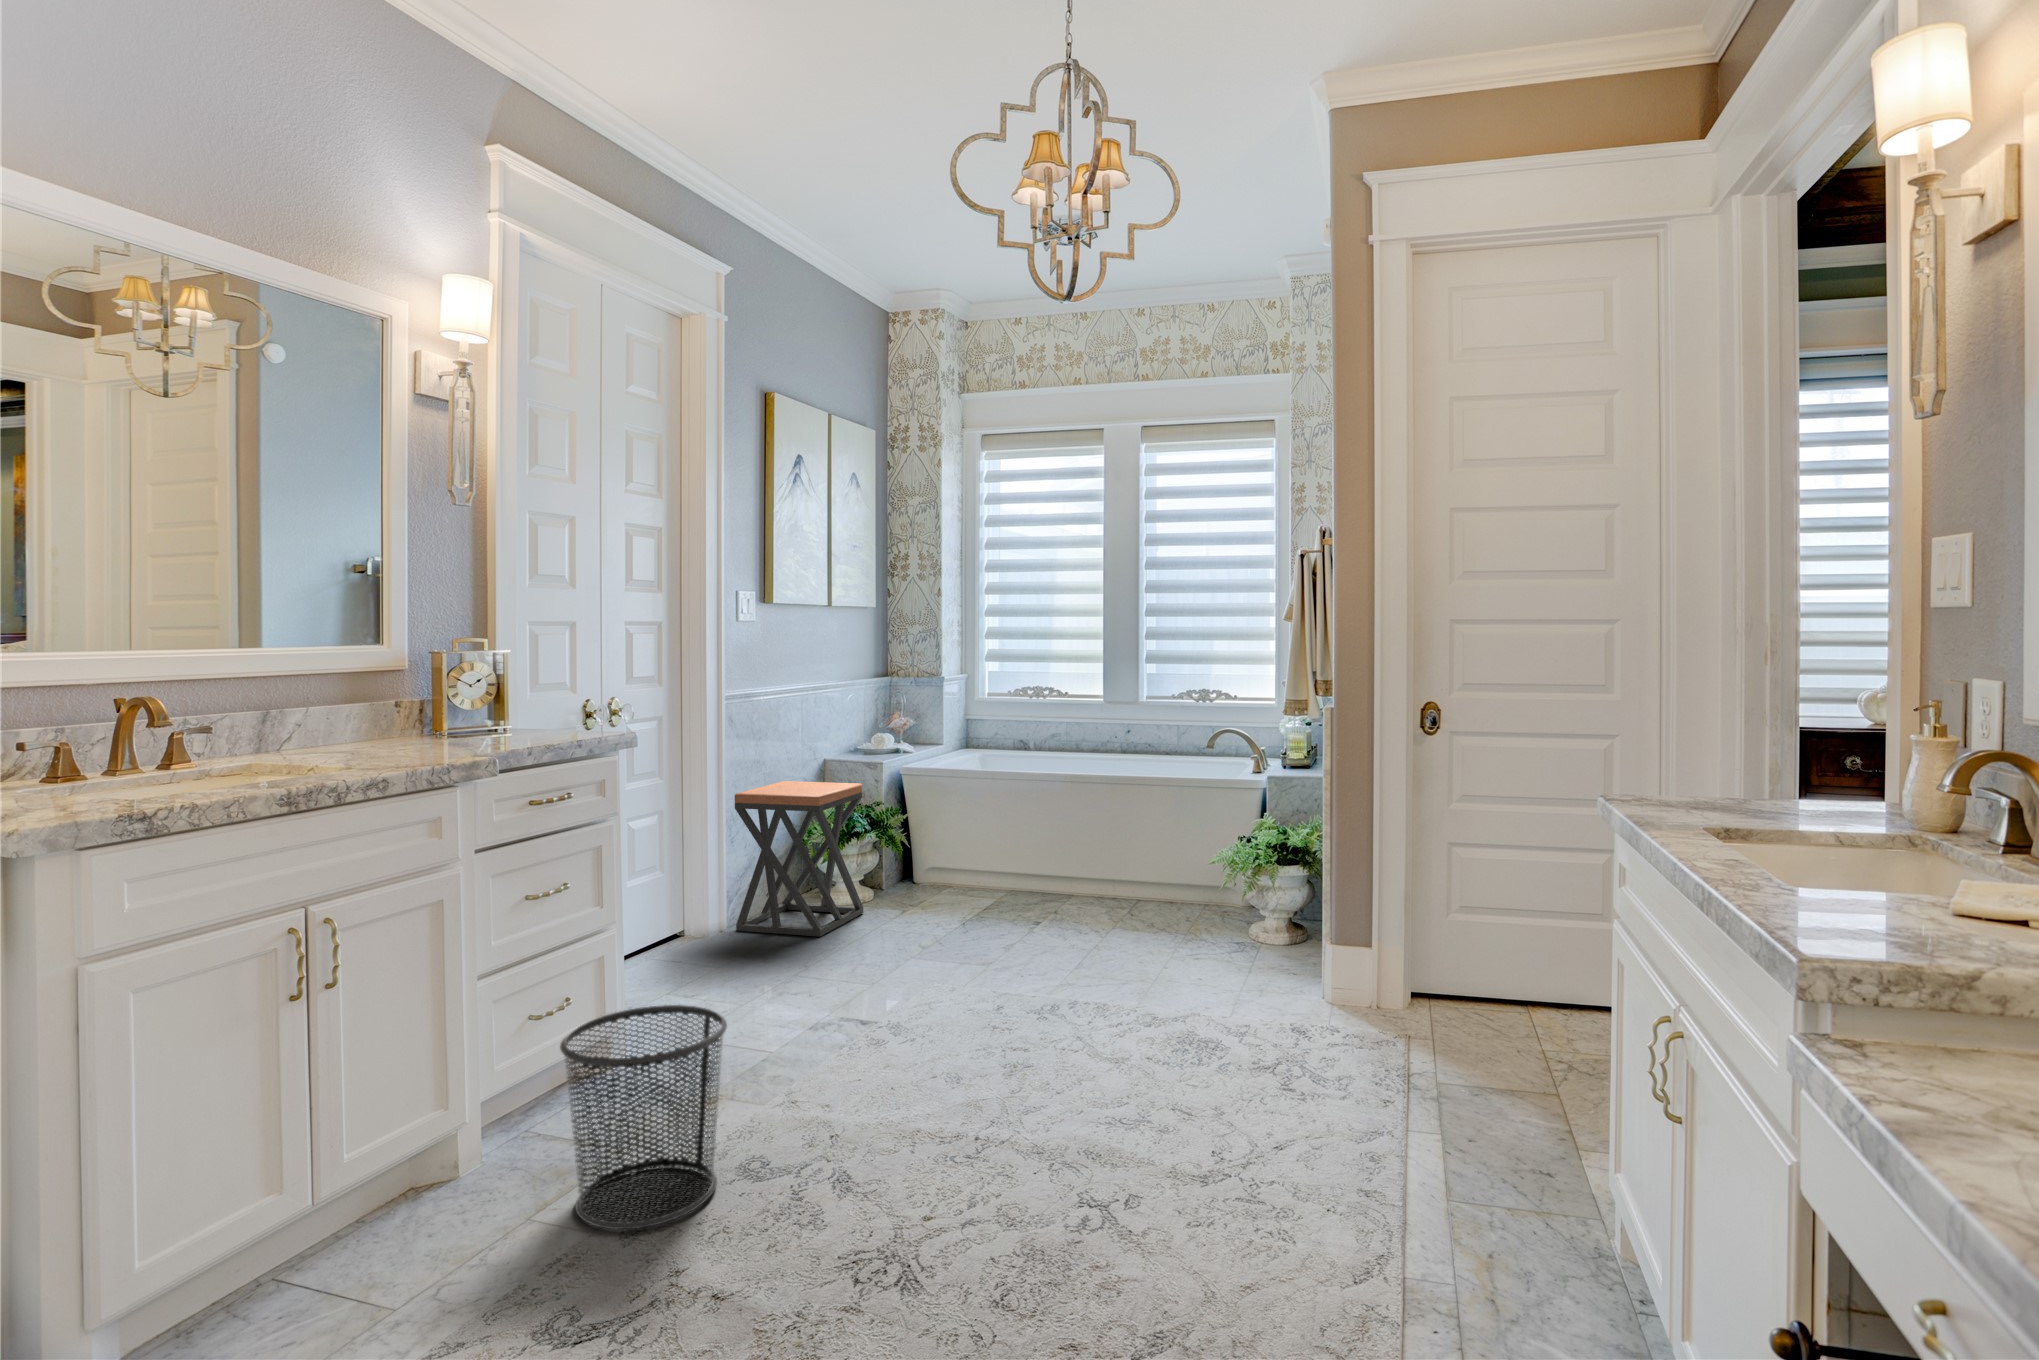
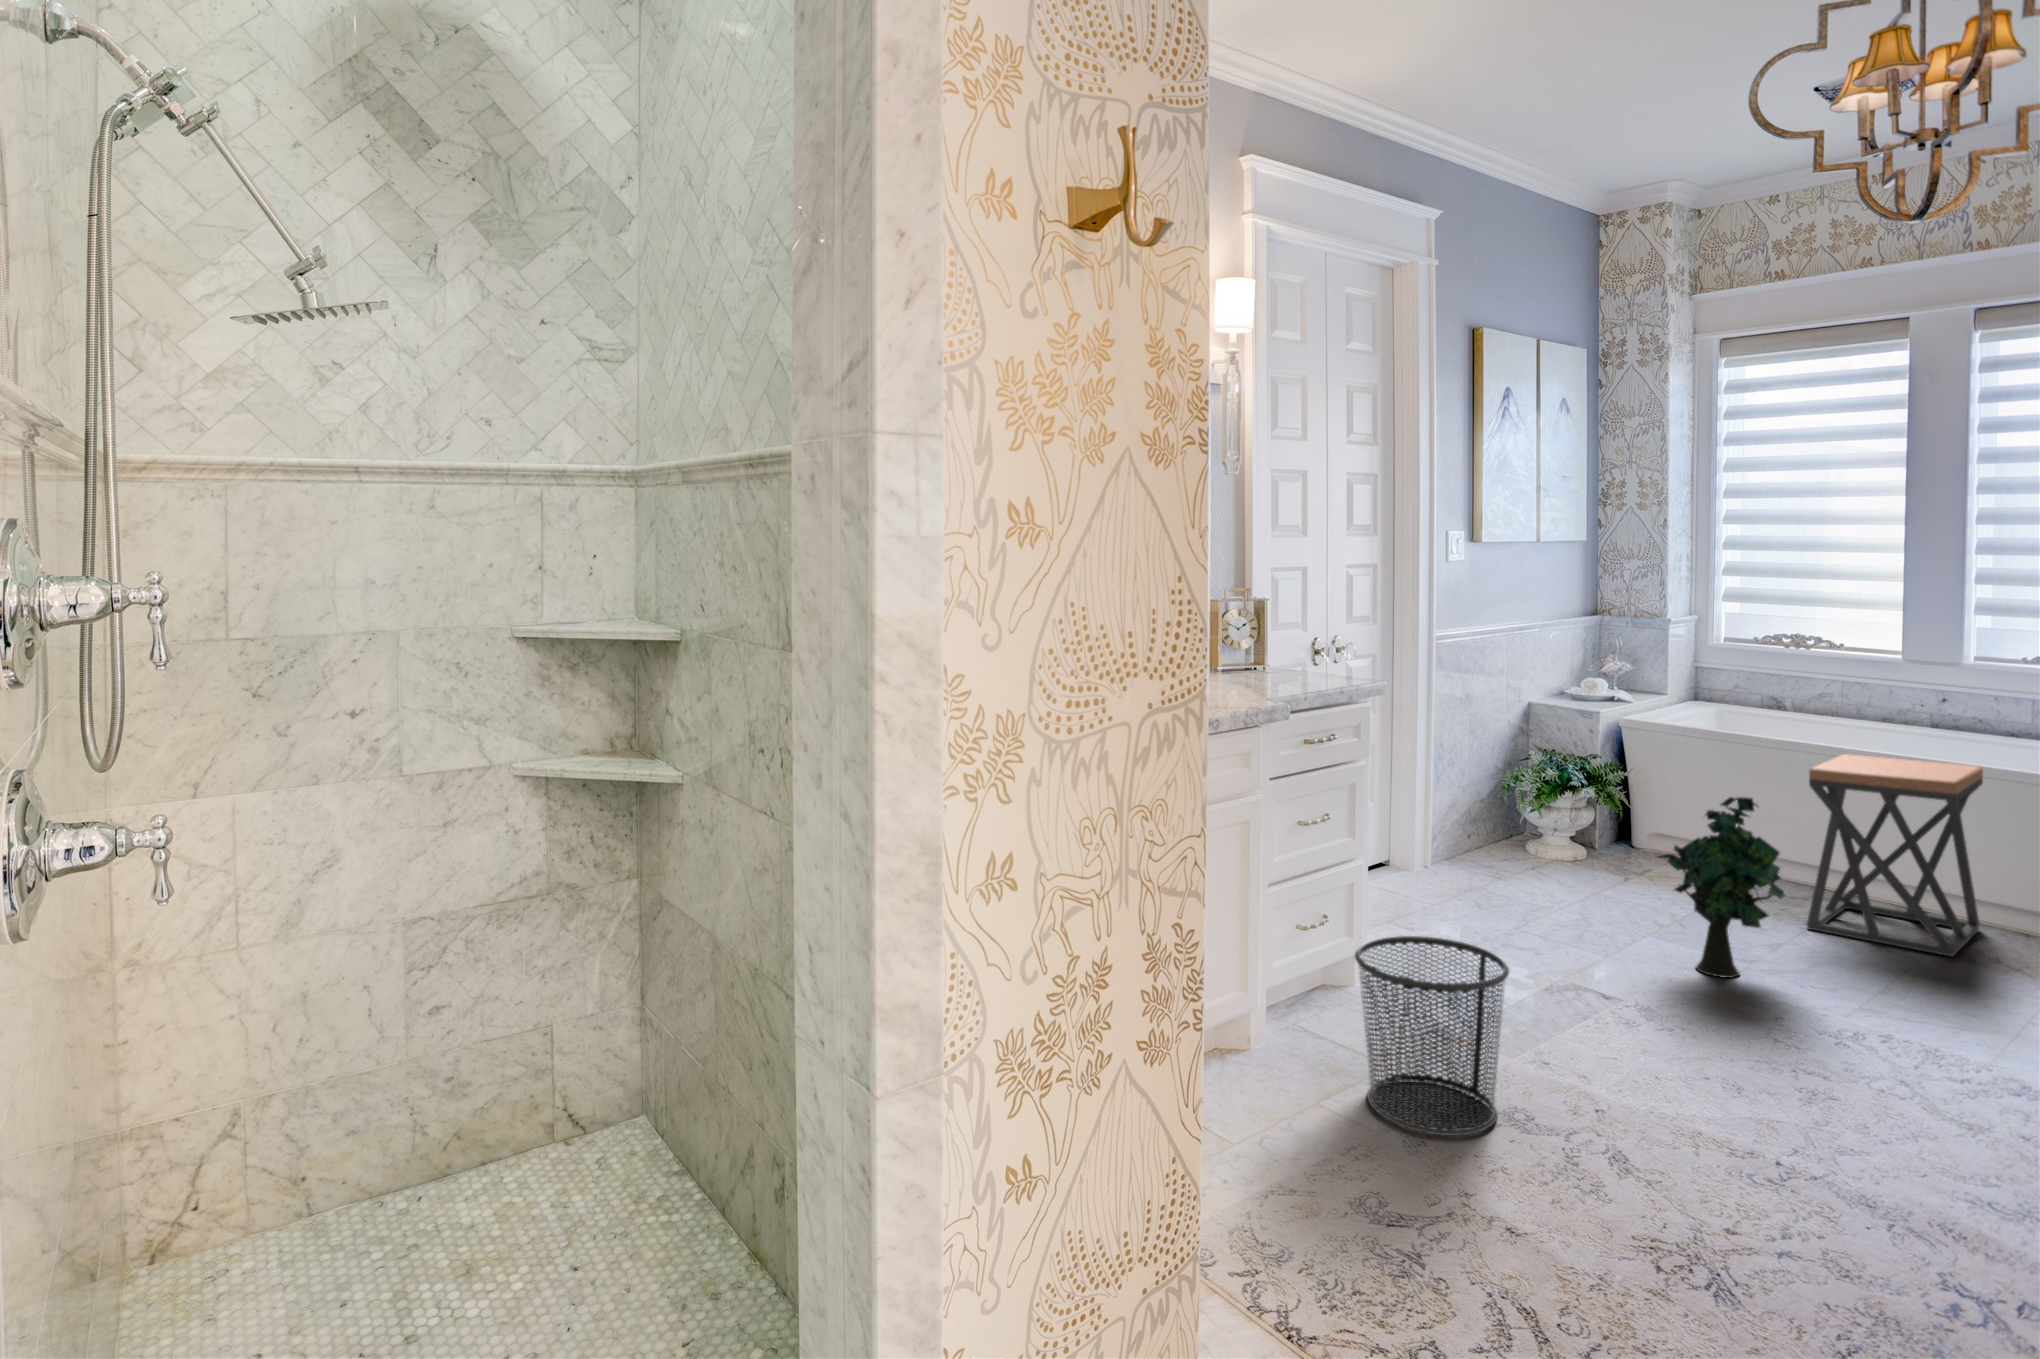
stool: present [735,781,863,936] -> present [1807,754,1983,957]
decorative plant: none [904,827,1003,996] -> present [1658,797,1785,978]

